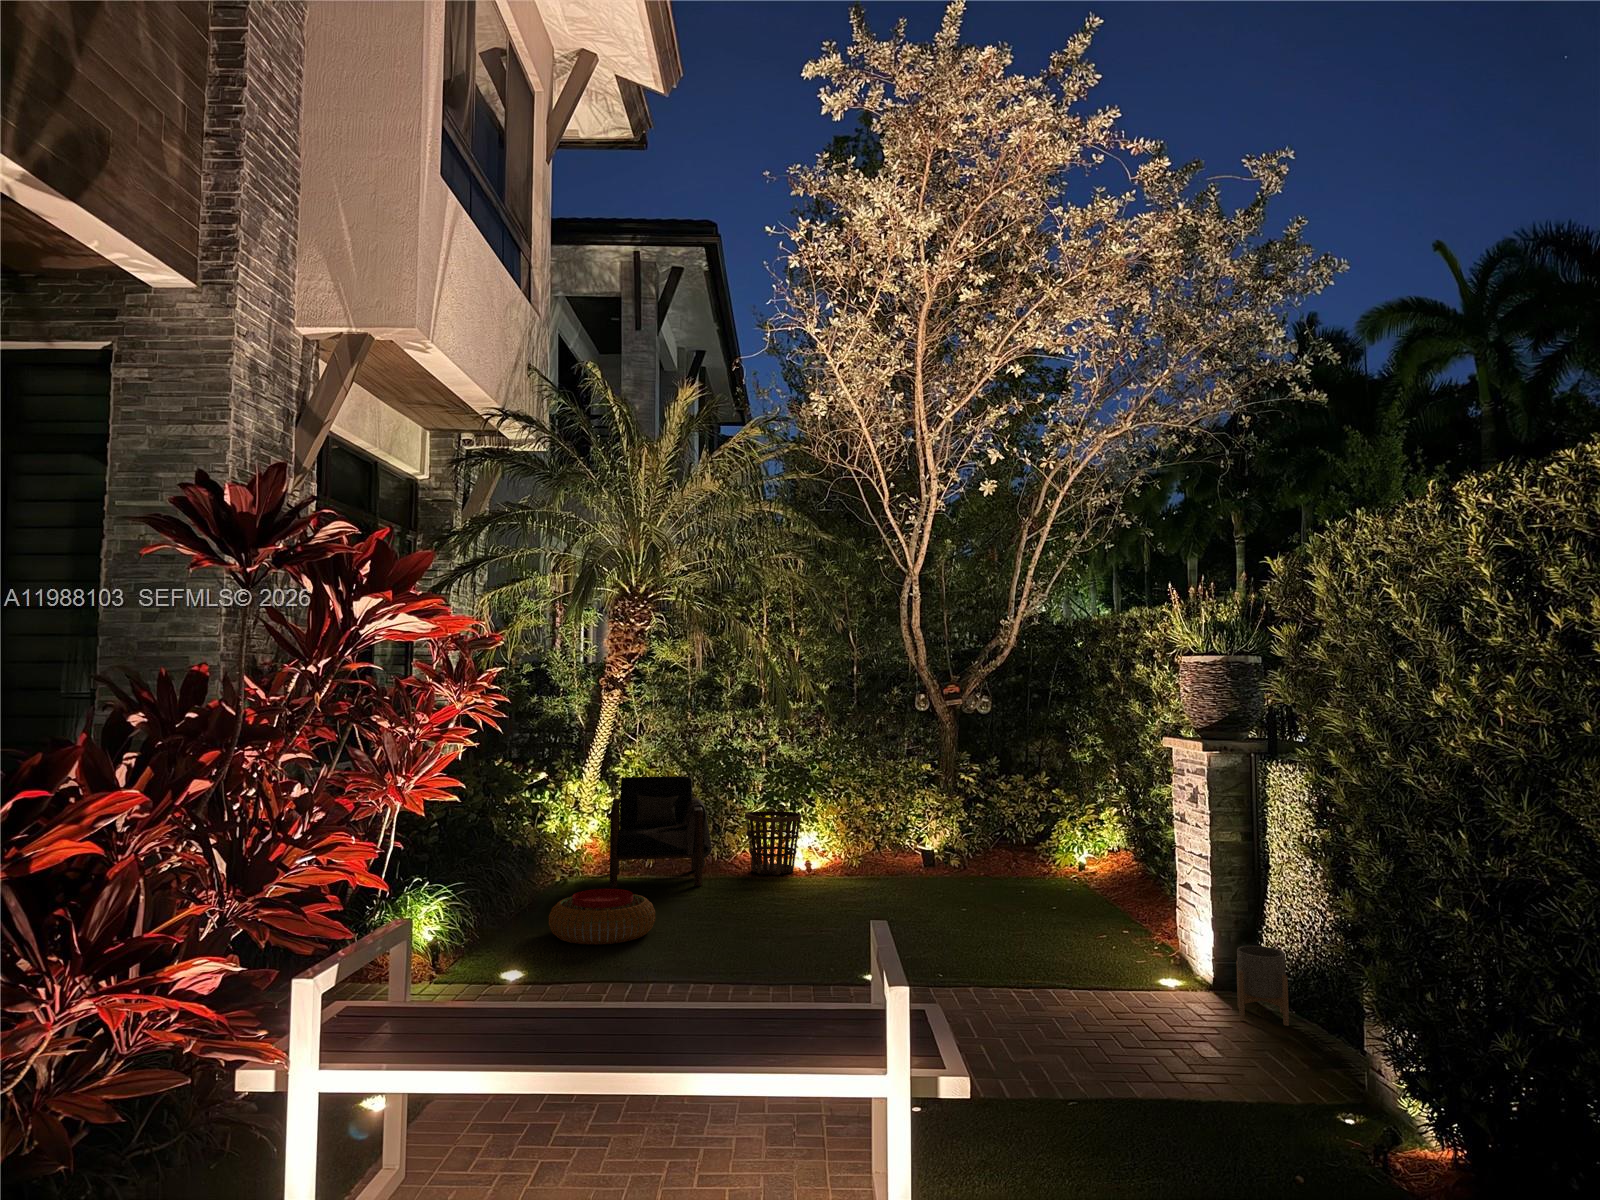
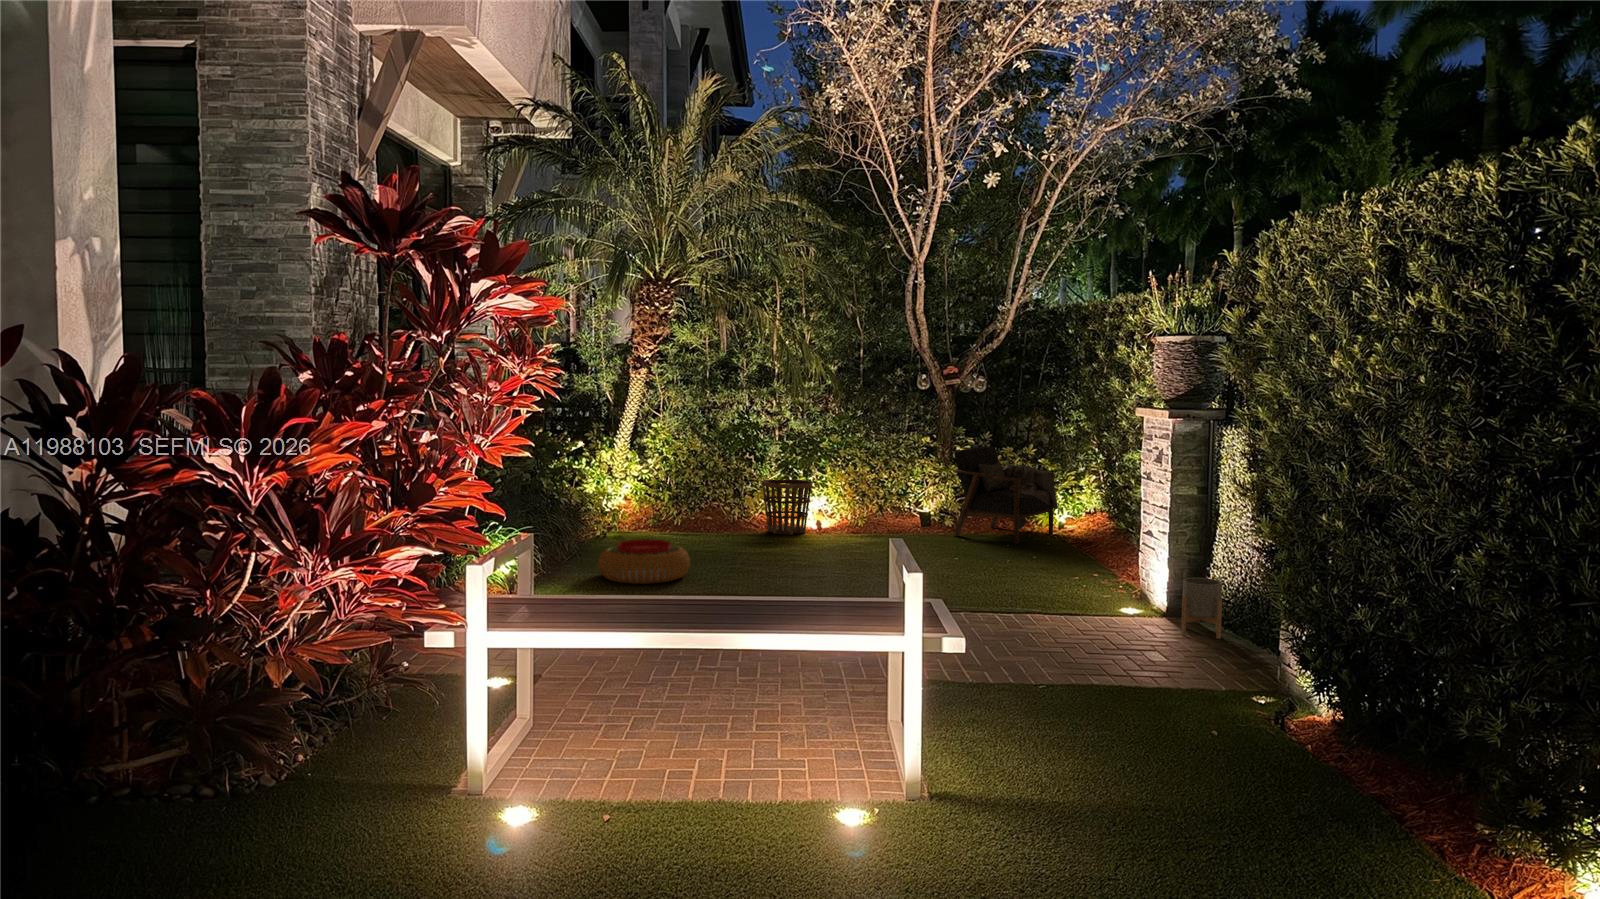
armchair: present [609,776,712,888] -> present [954,446,1058,544]

